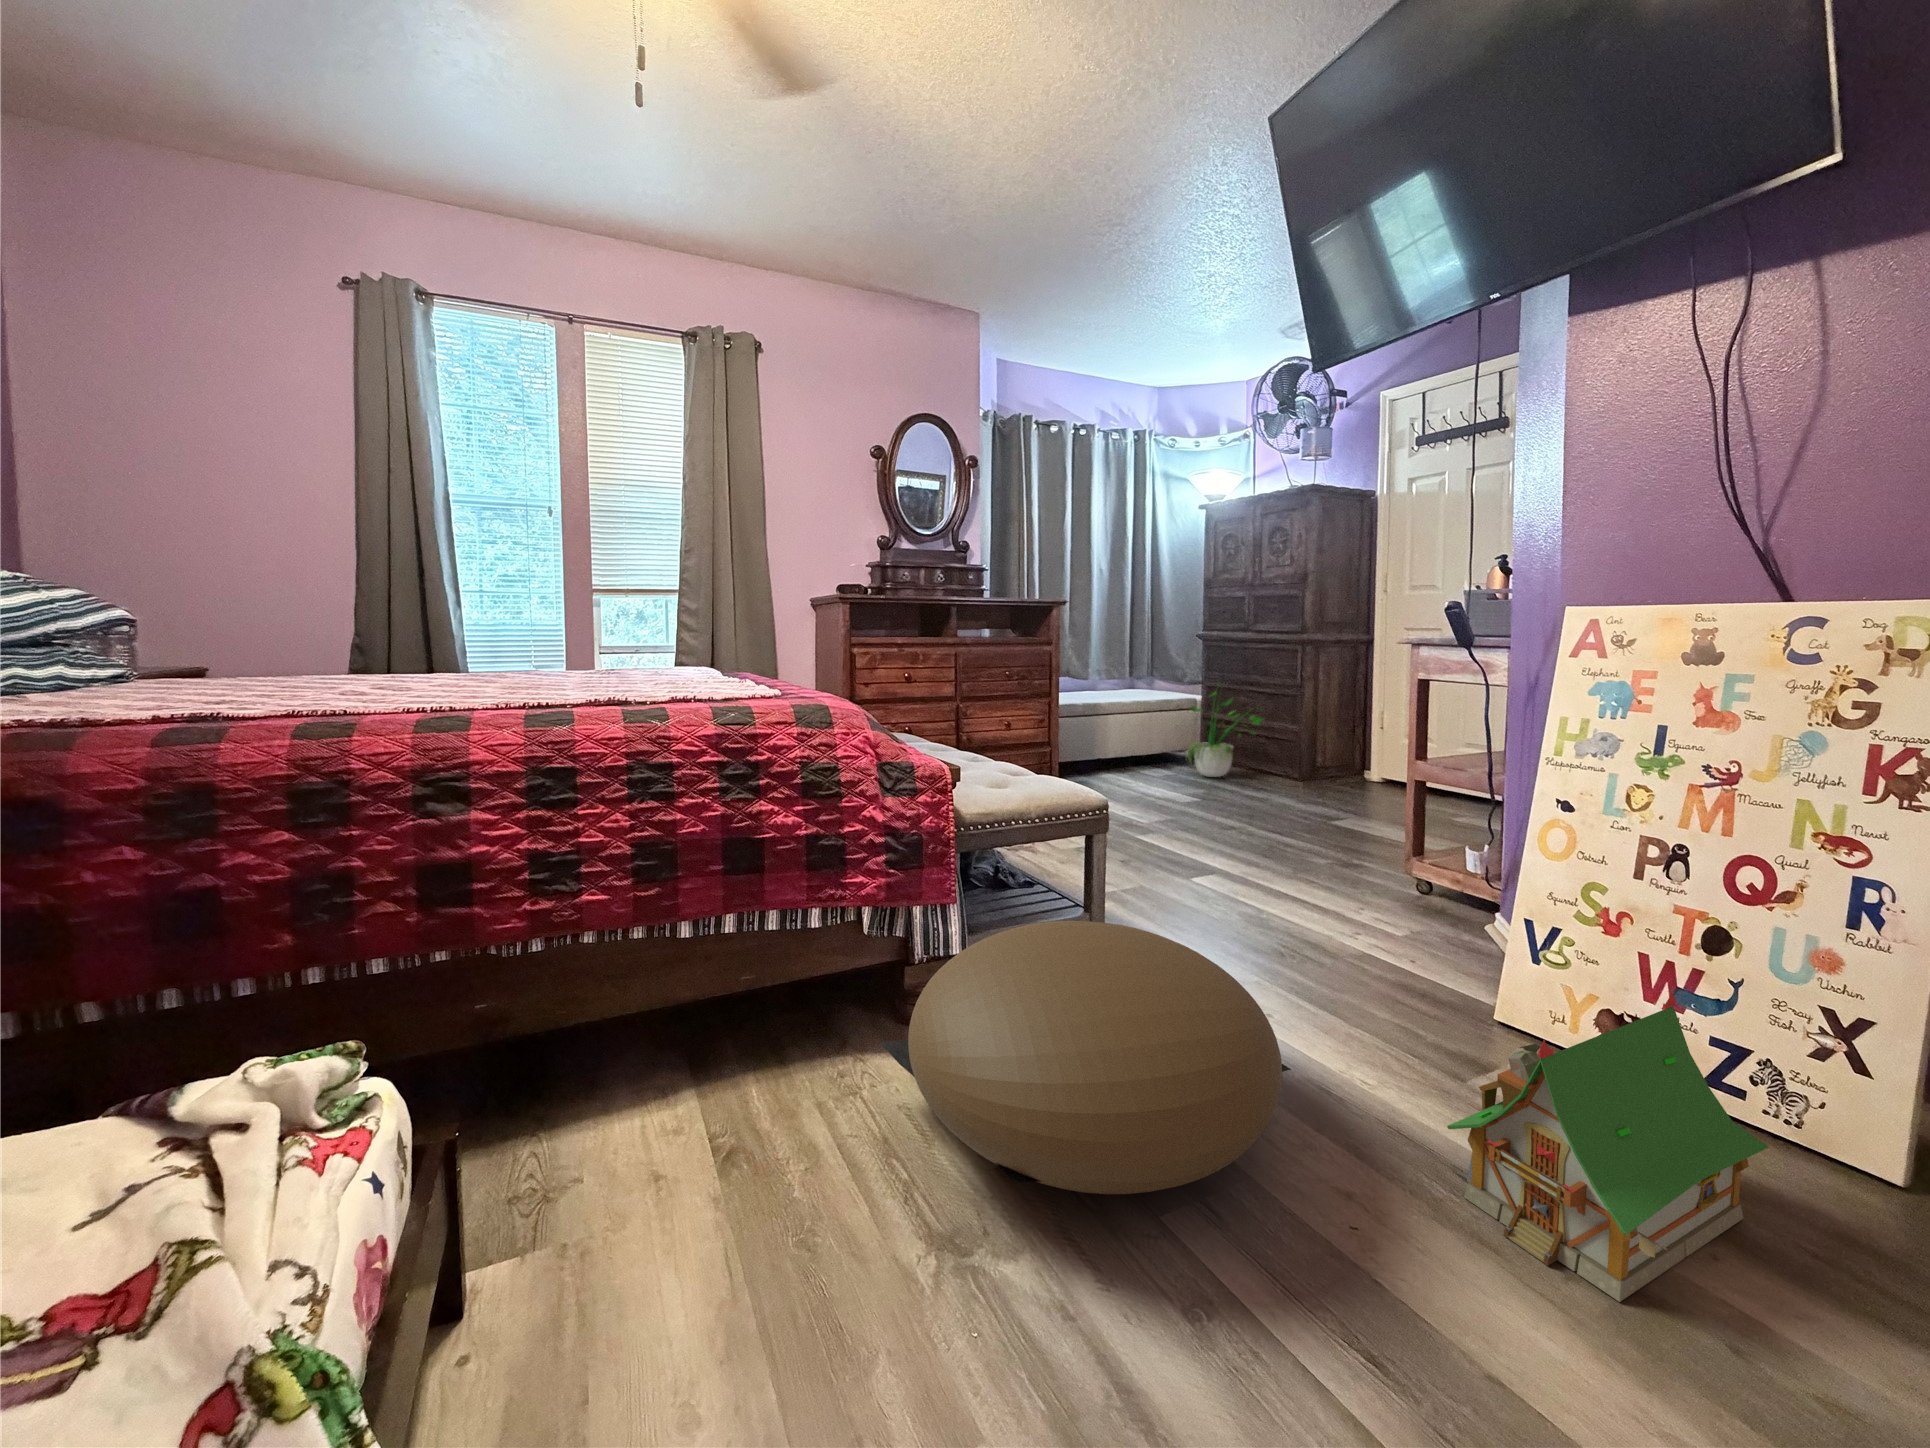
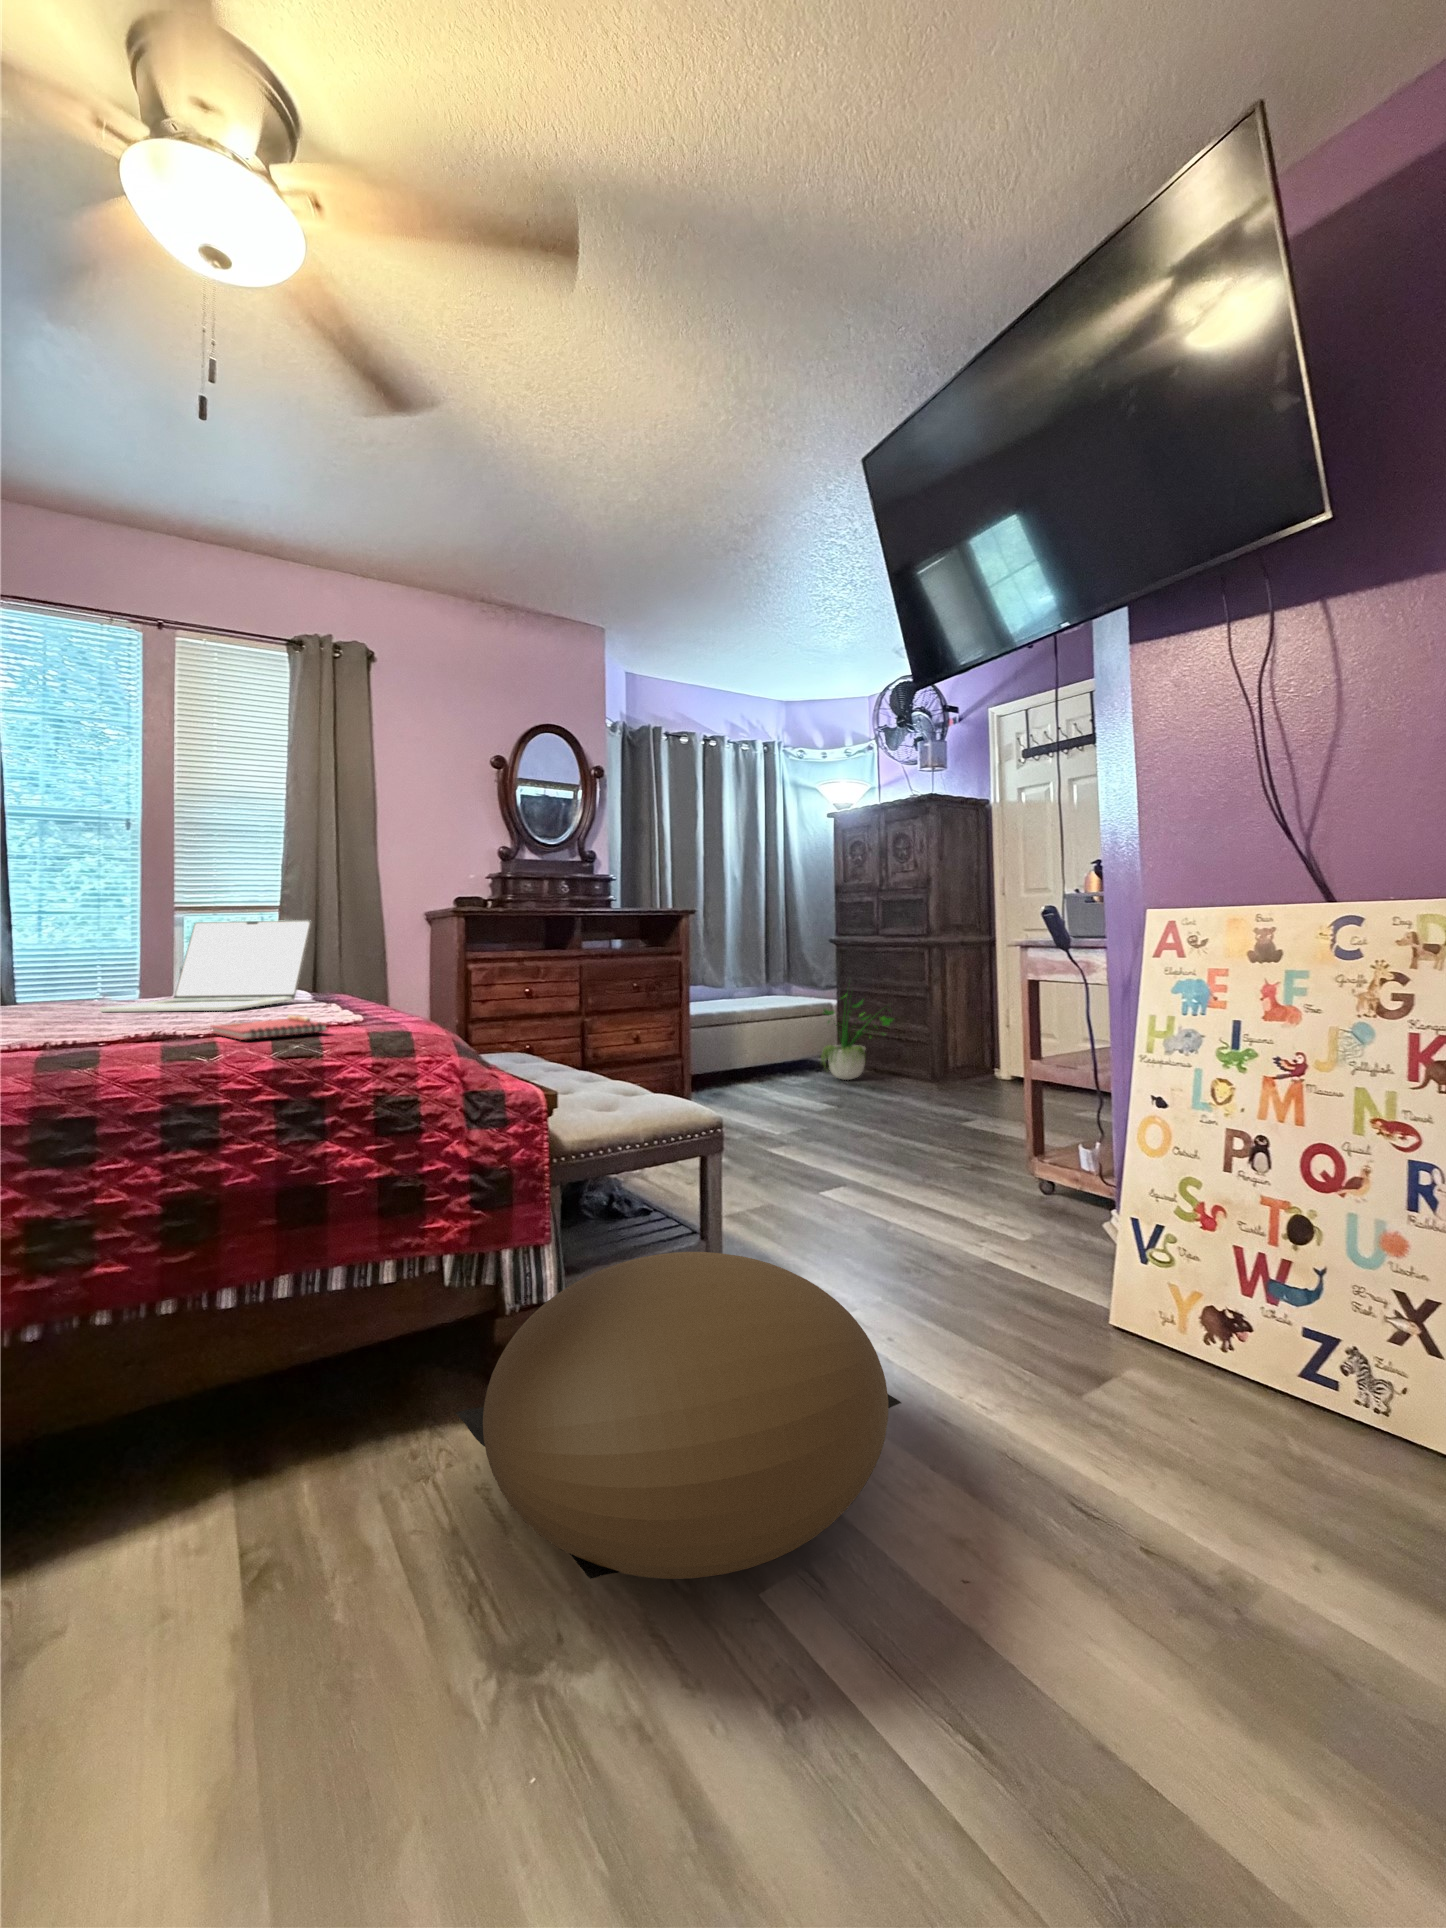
laptop: none [545,602,719,683] -> present [100,920,311,1012]
notebook: none [654,687,758,707] -> present [211,1015,327,1040]
toy house: present [1447,991,1769,1302] -> none [1055,1289,1360,1640]

